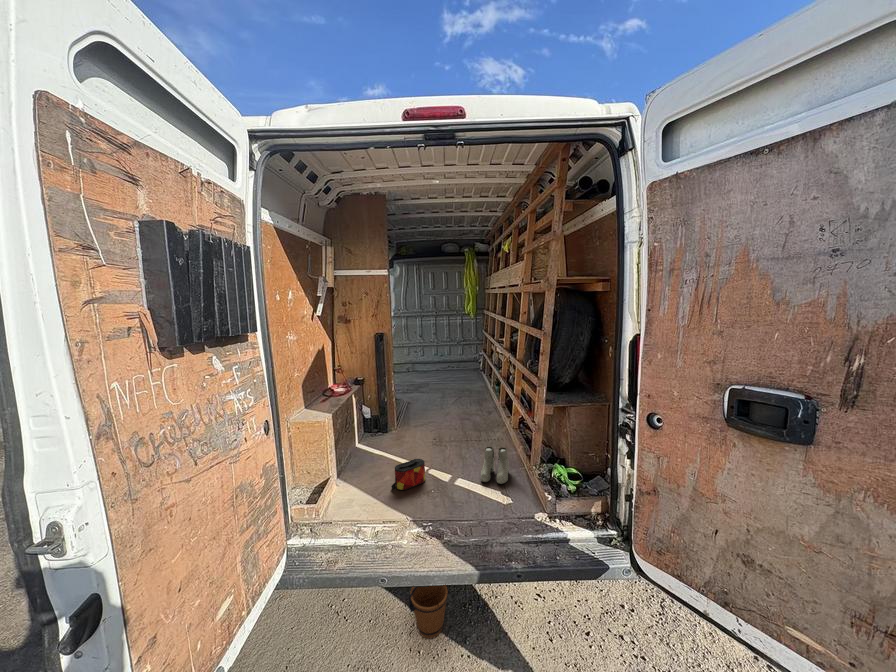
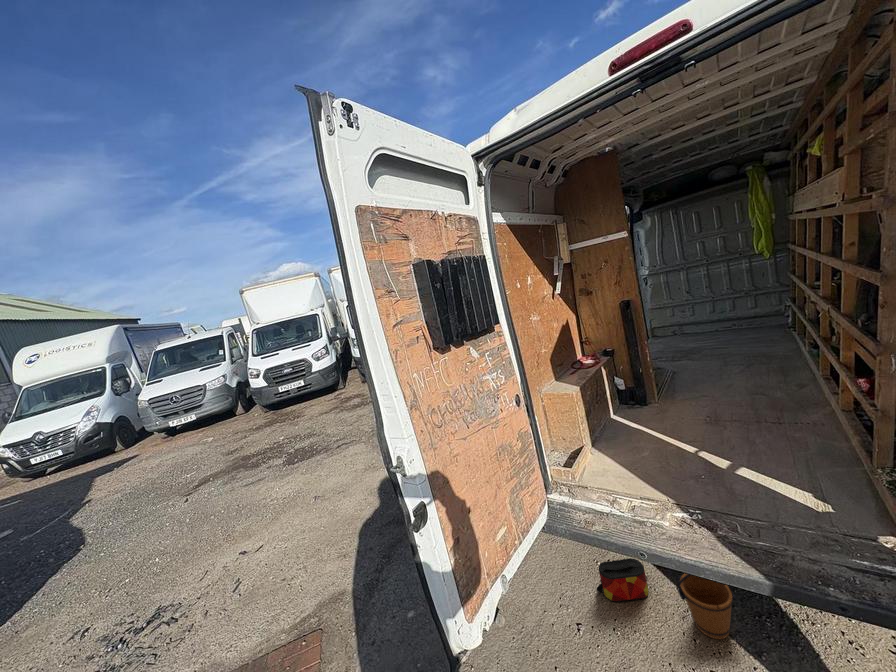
boots: present [481,447,509,484] -> none [787,435,845,489]
bag: present [391,459,425,490] -> present [597,558,649,602]

